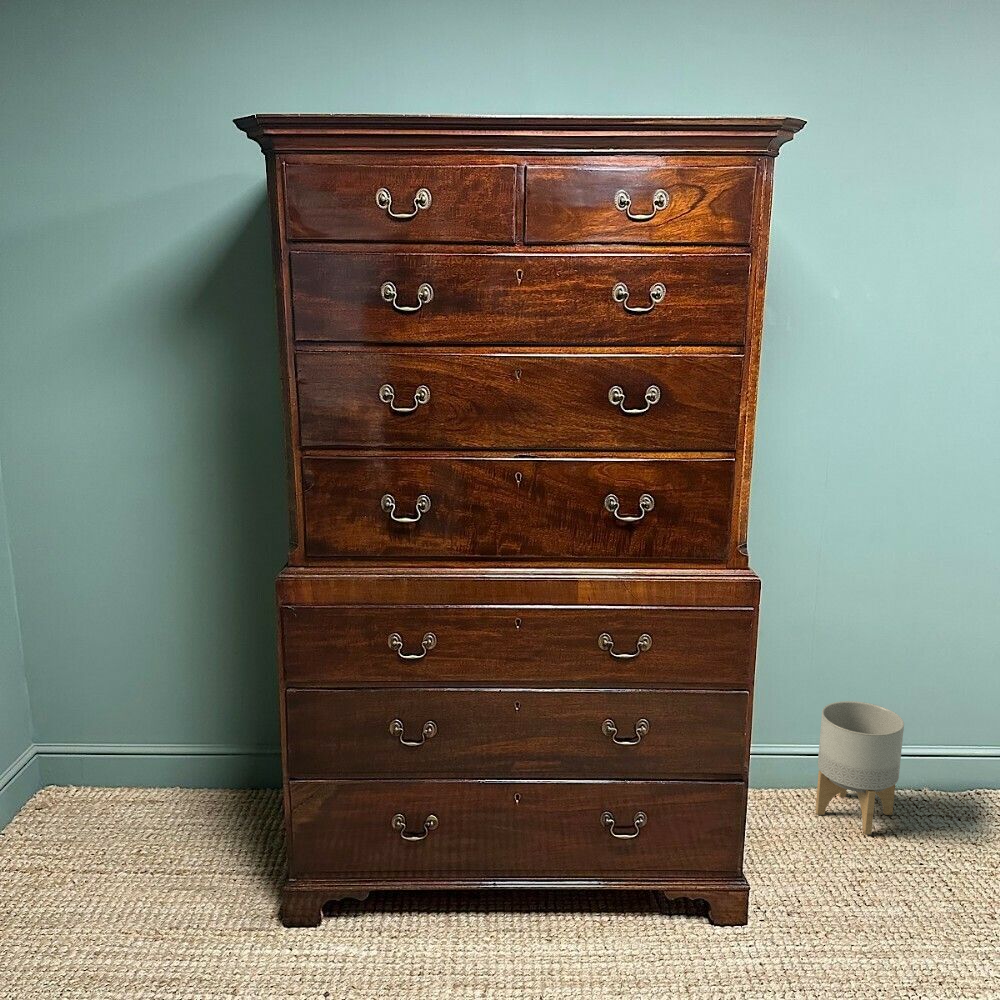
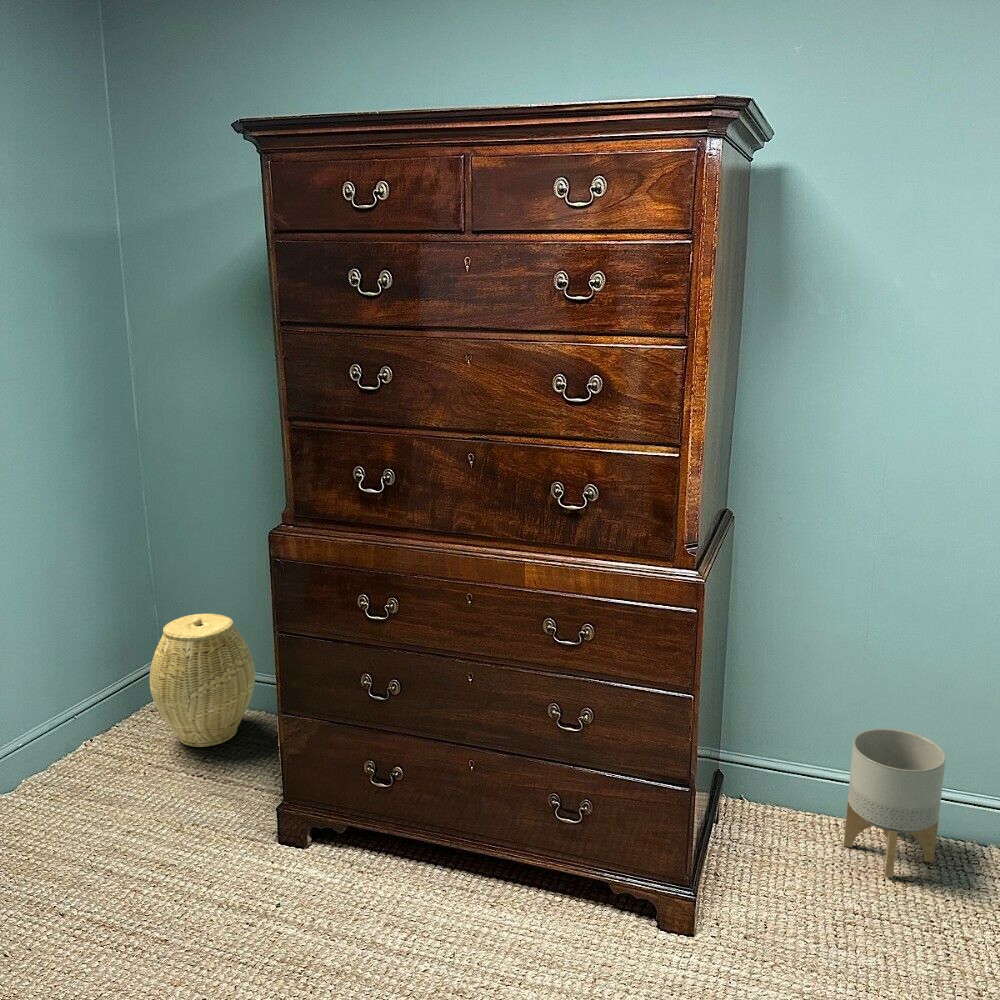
woven basket: none [56,682,182,840] -> present [150,614,255,747]

